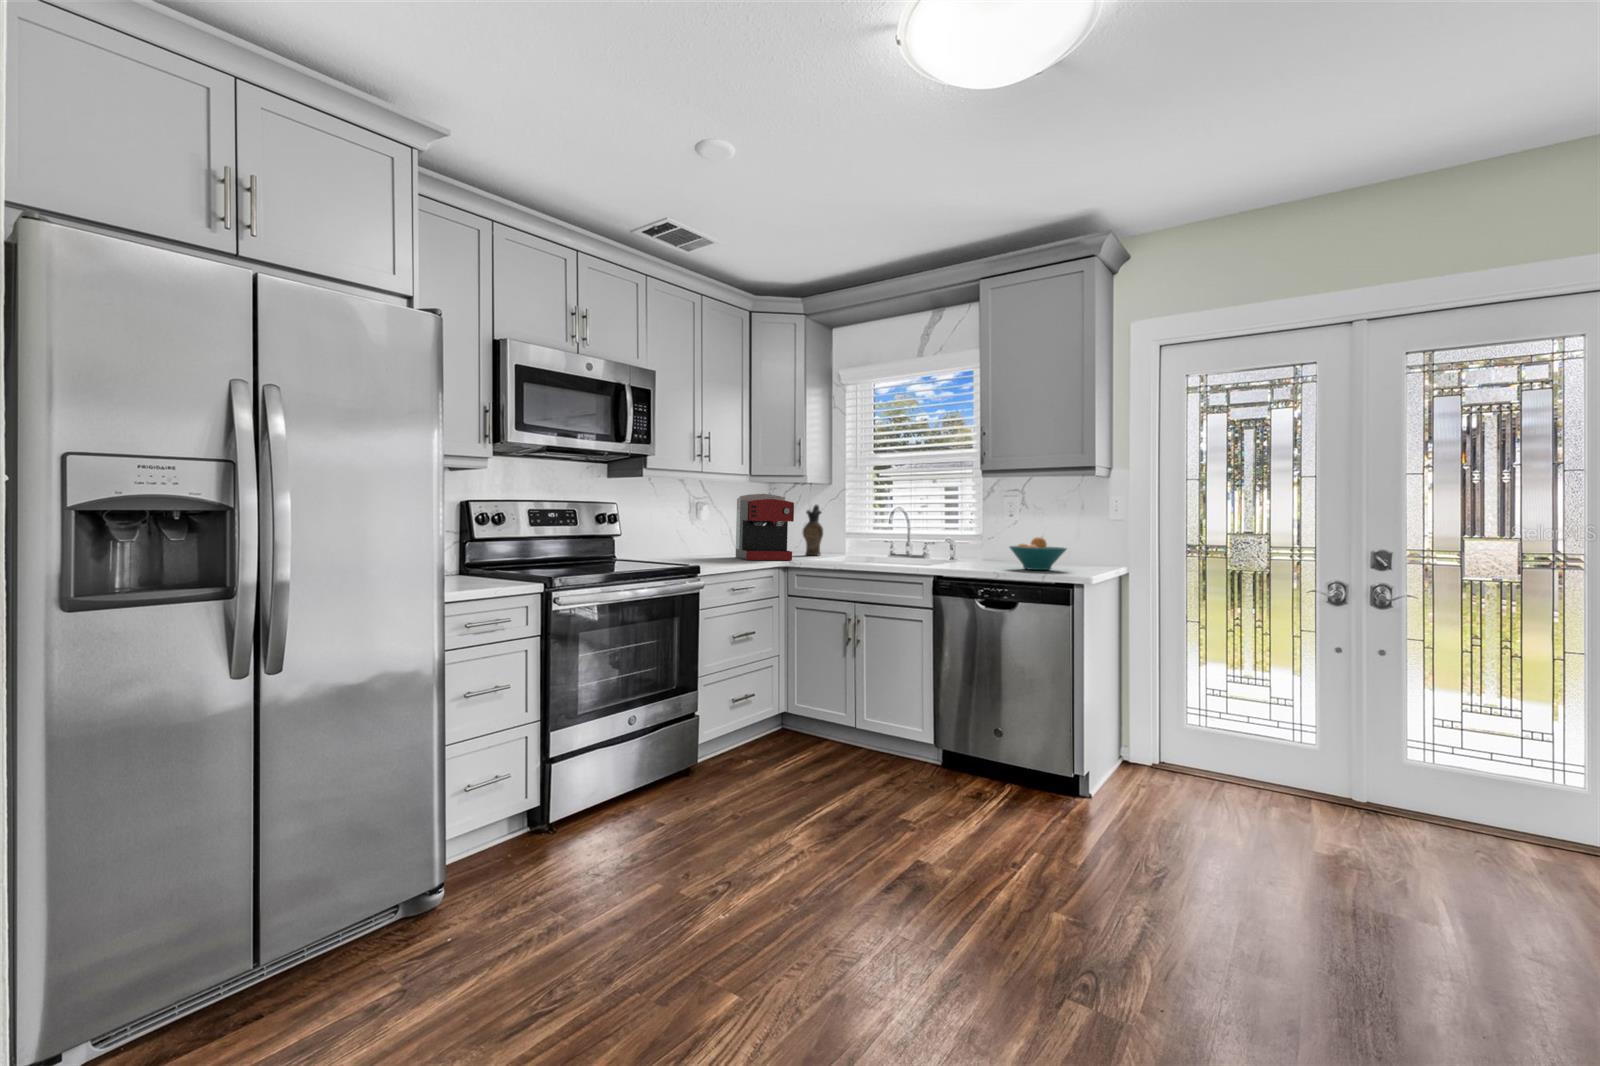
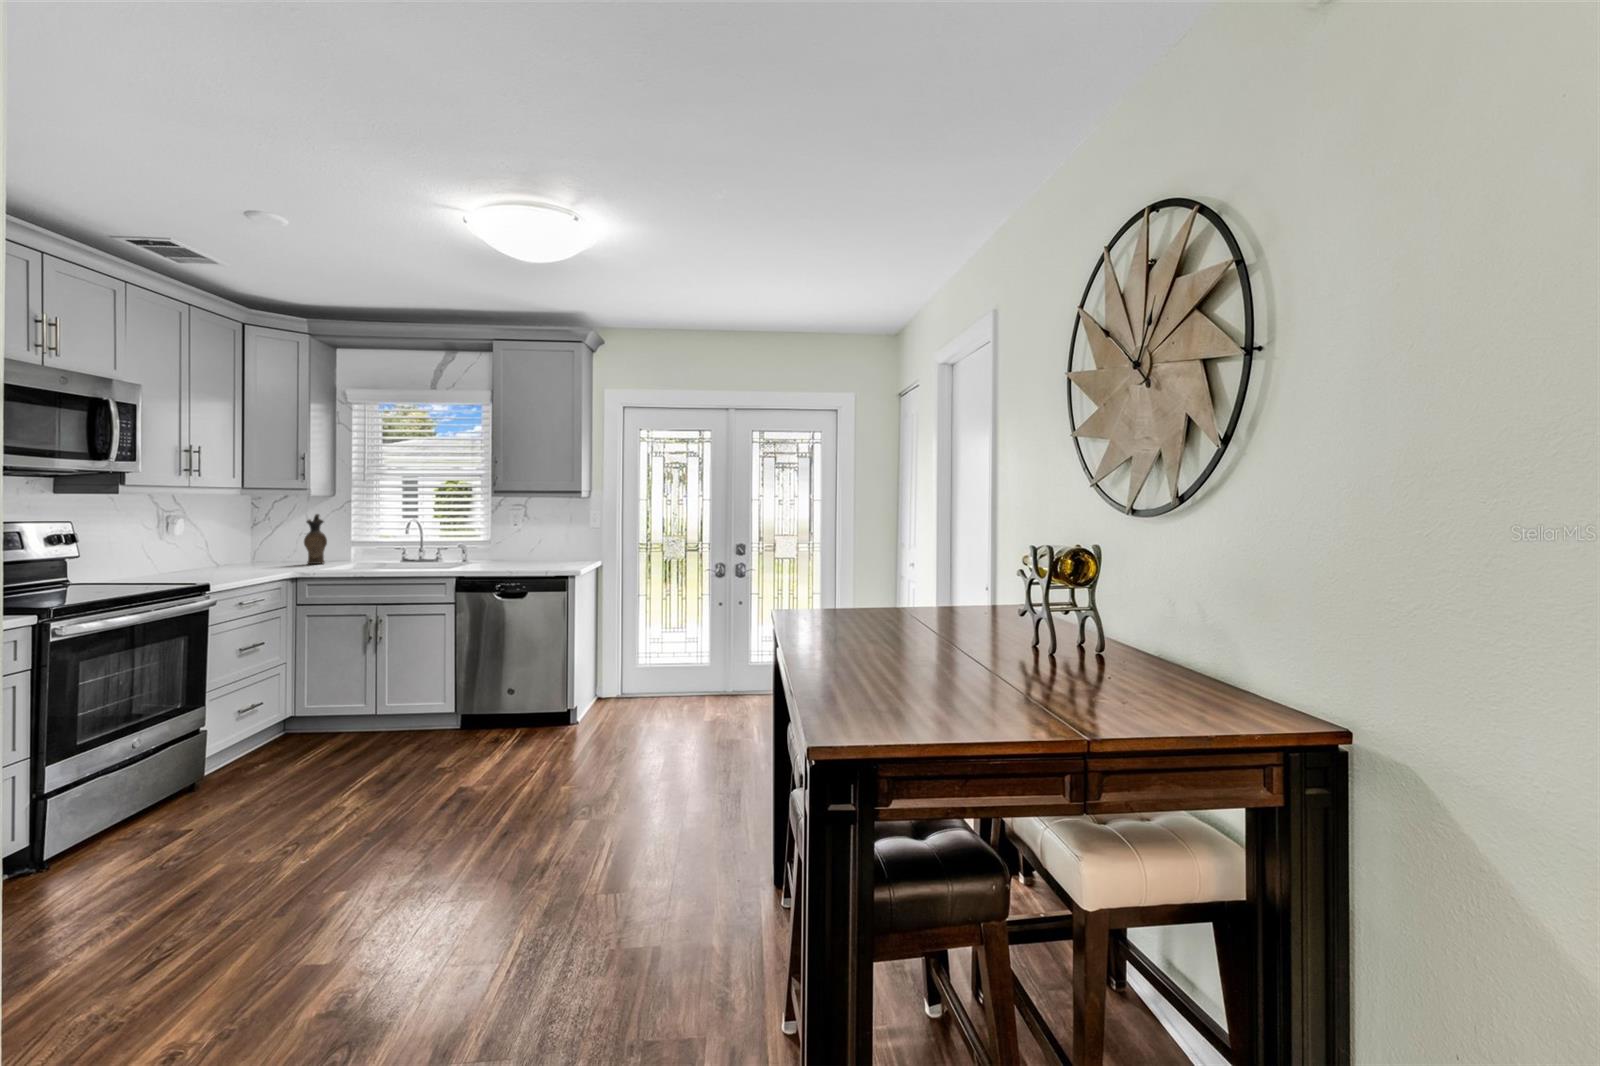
coffee maker: present [736,494,794,560] -> none [230,506,300,573]
fruit bowl: present [1010,537,1066,570] -> none [515,539,564,566]

